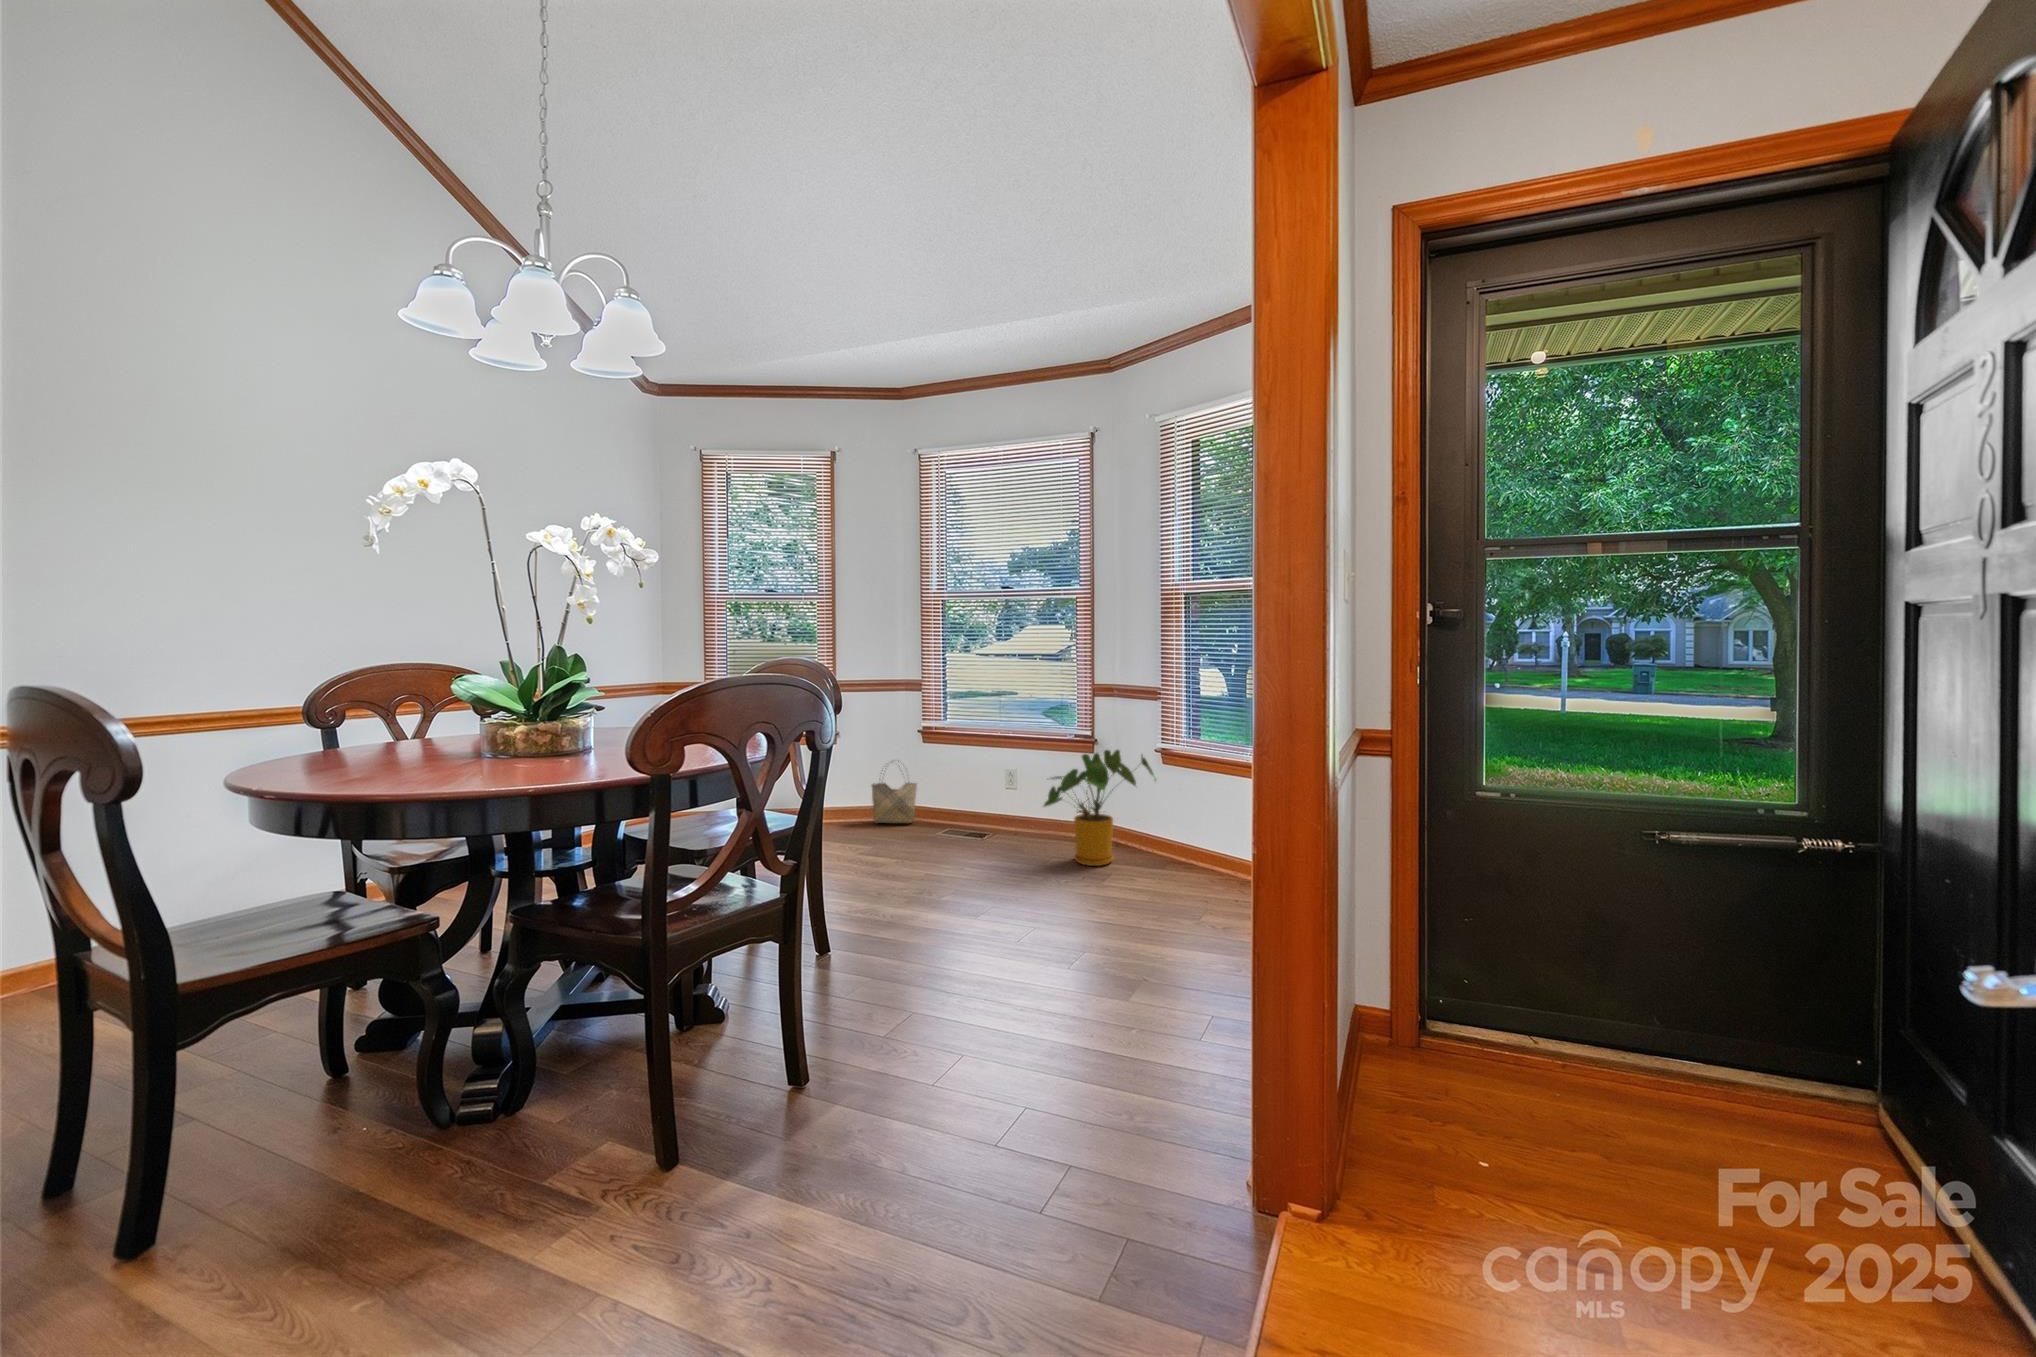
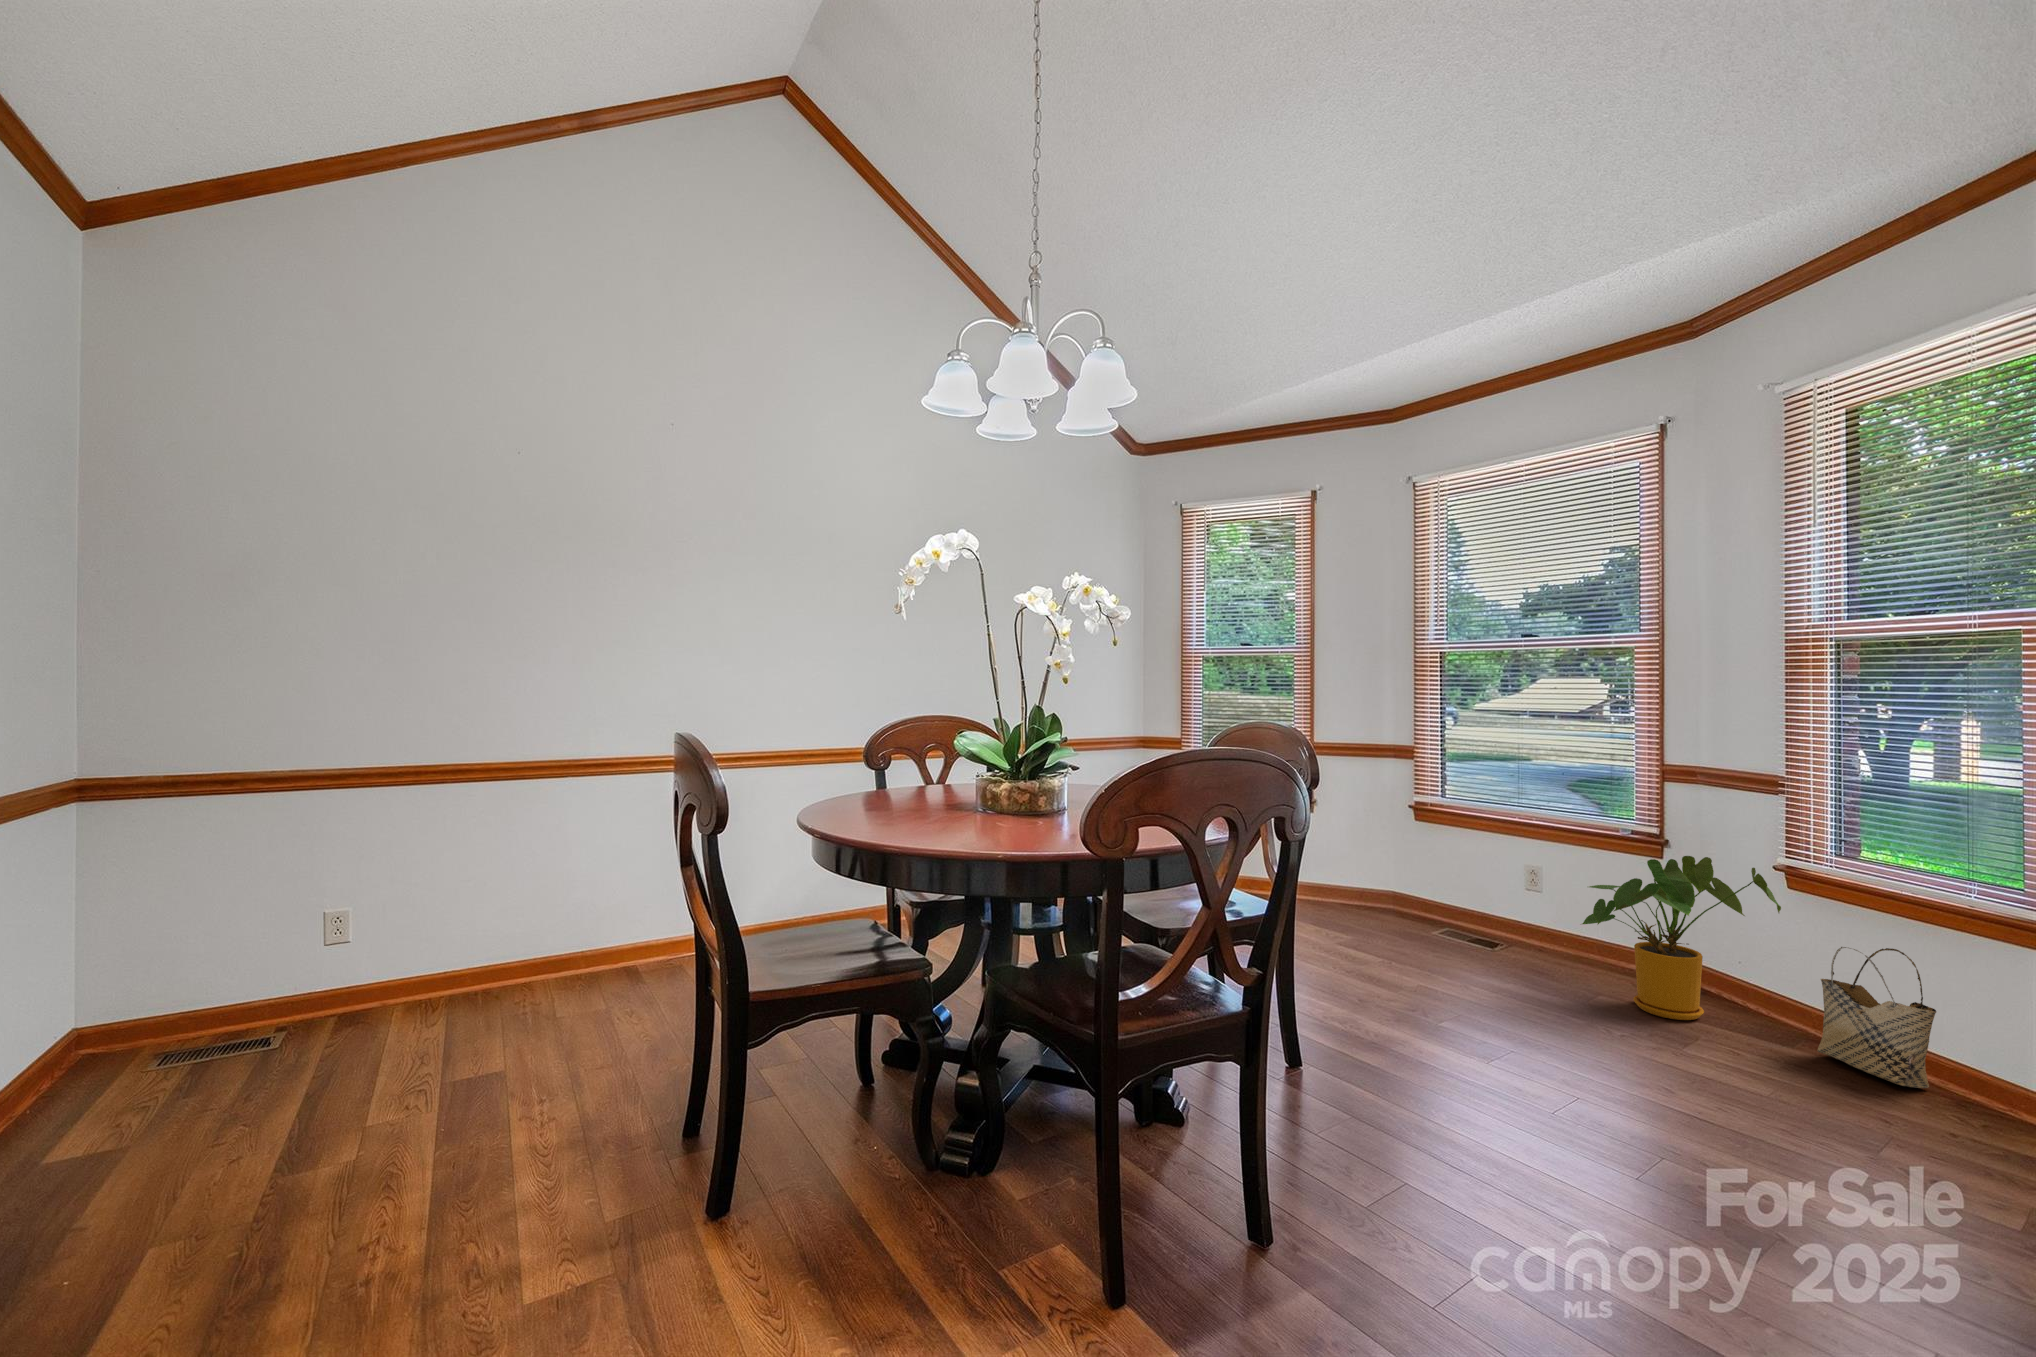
woven basket: present [872,761,917,823] -> present [1817,947,1936,1088]

